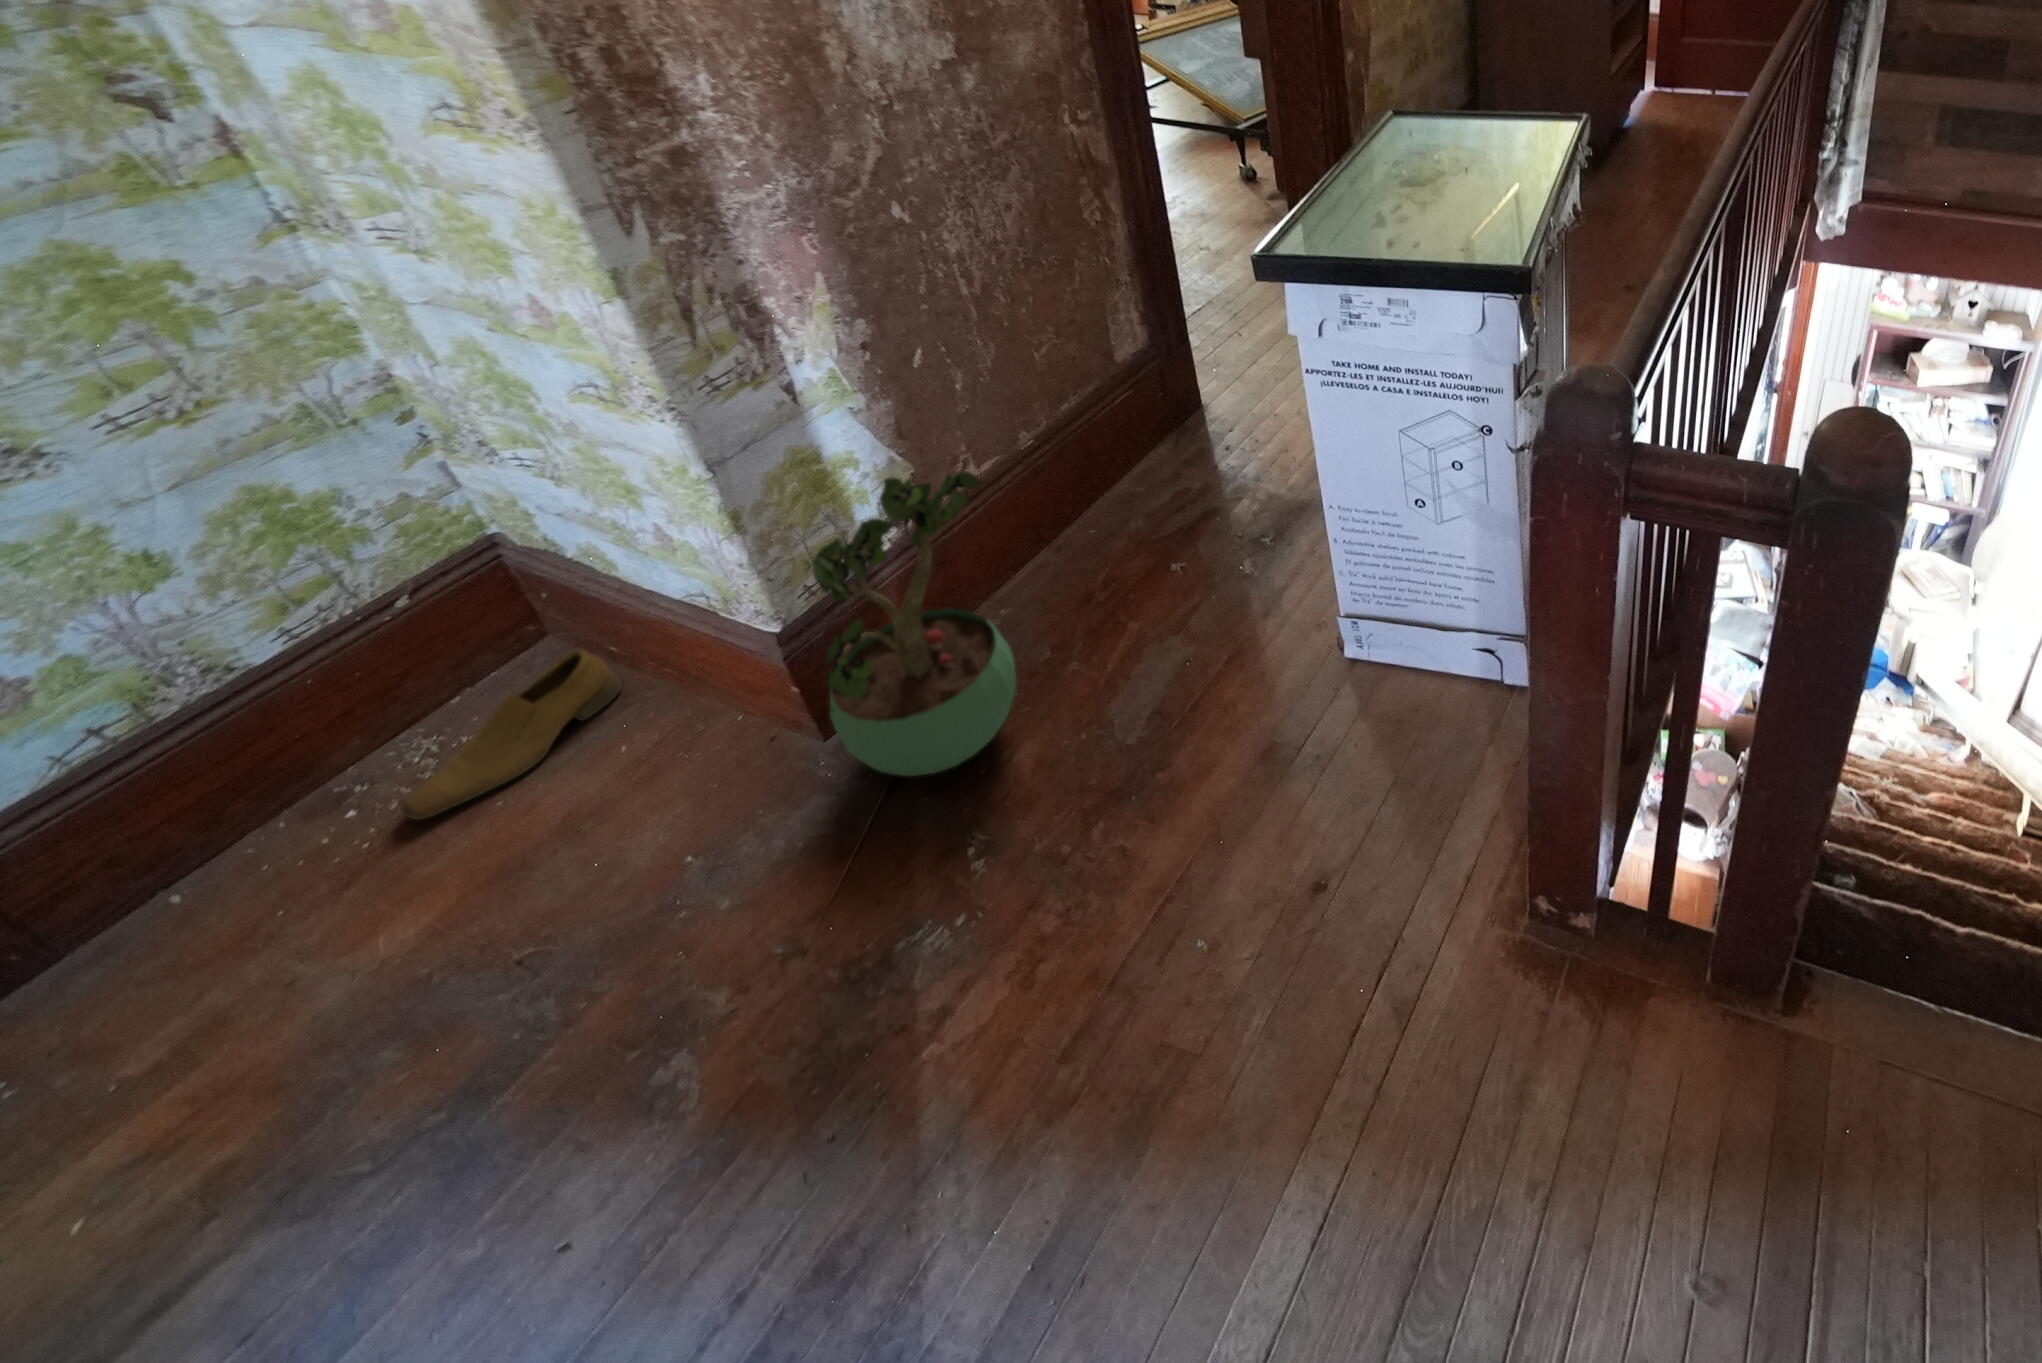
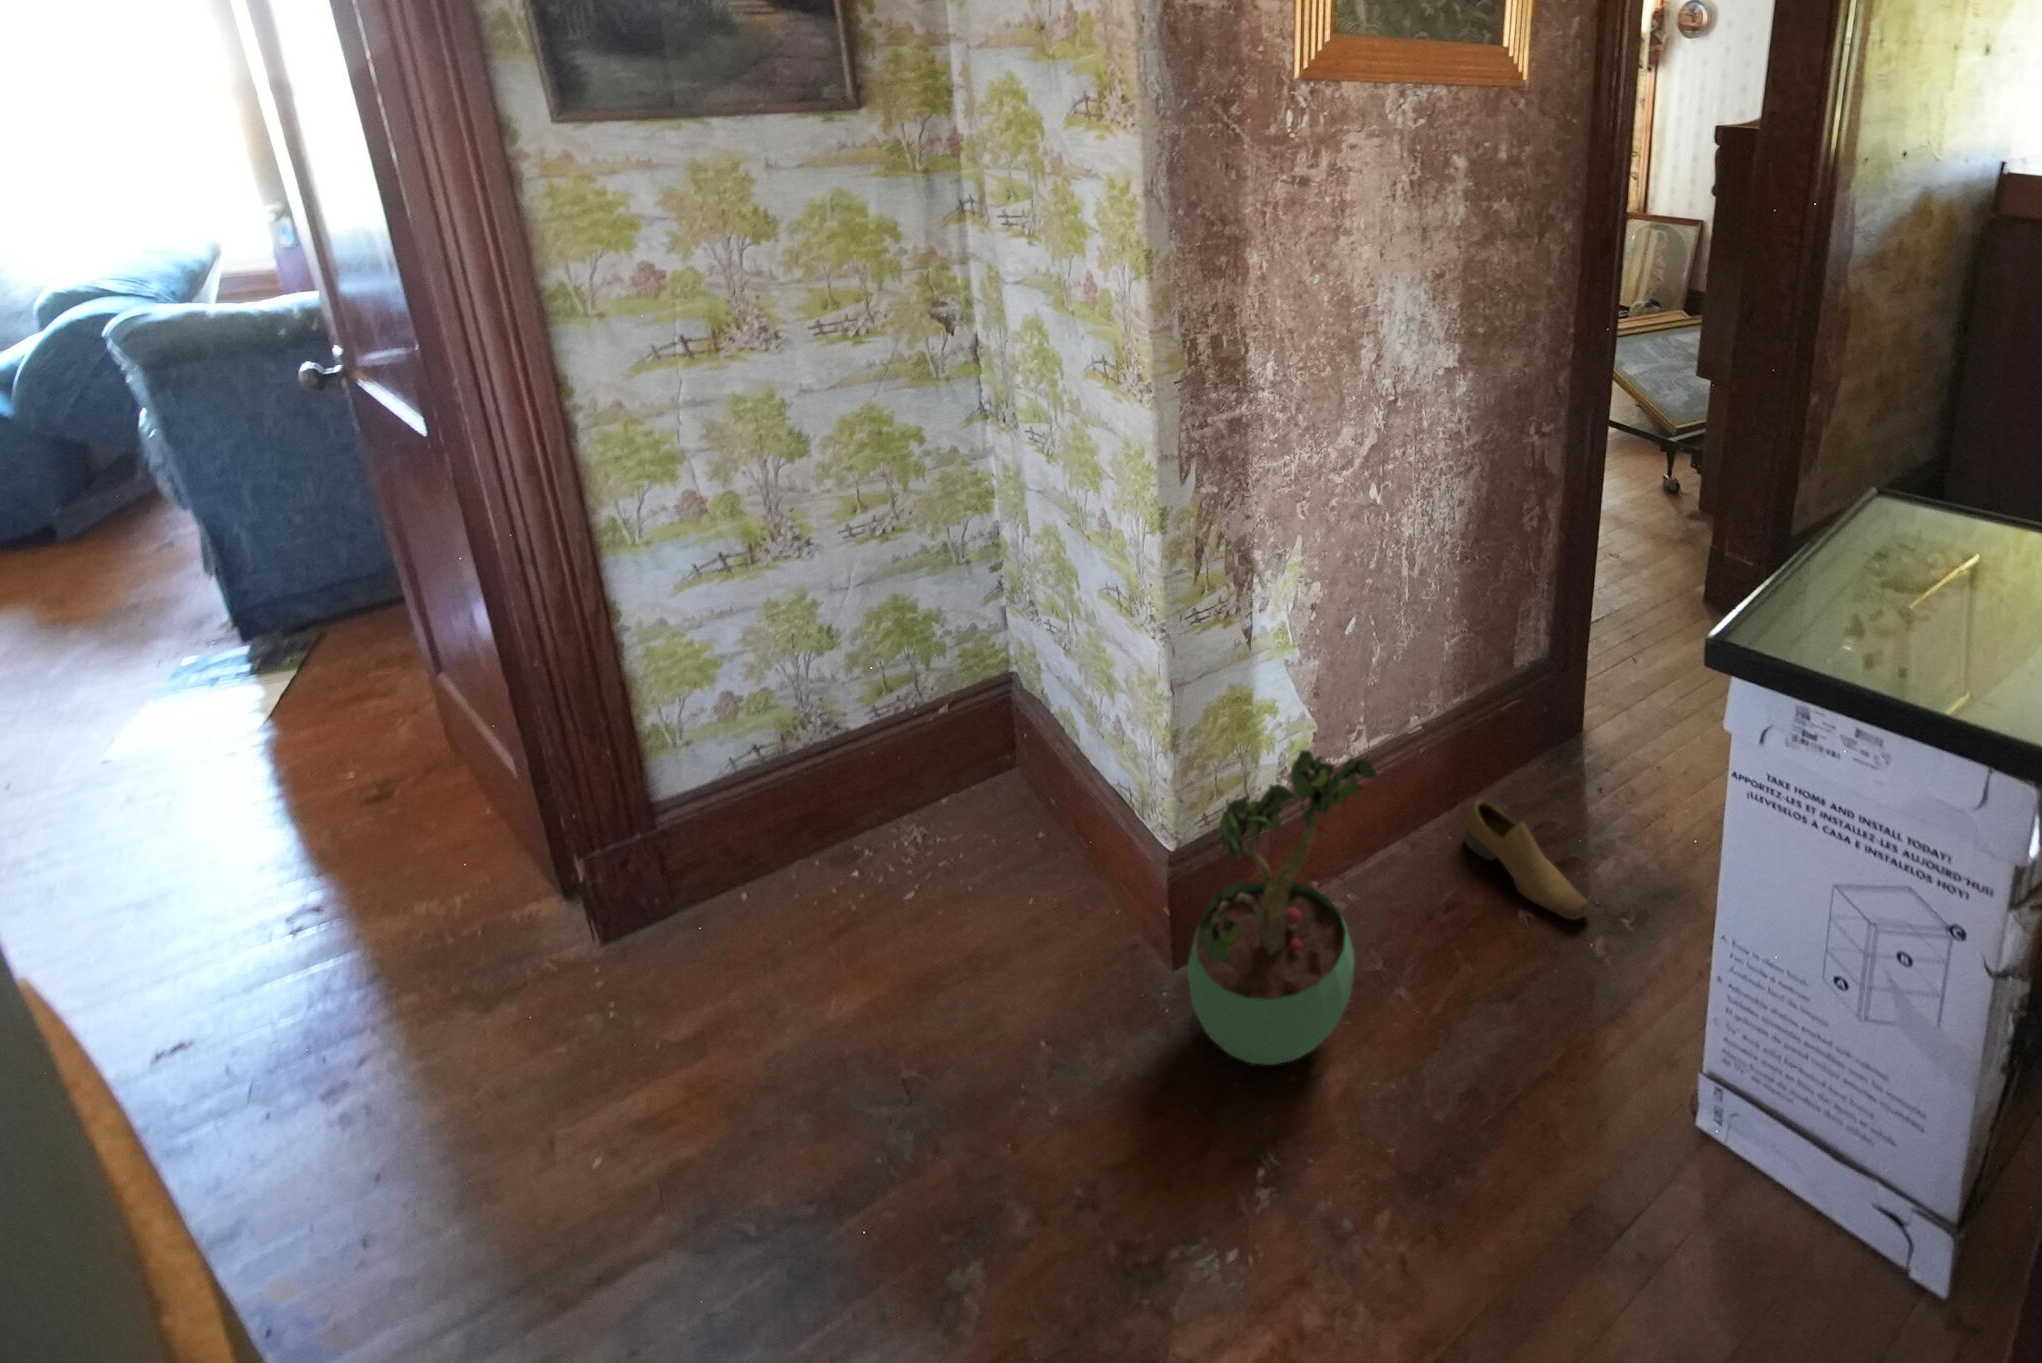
shoe: present [401,650,622,820] -> present [1465,799,1590,920]

